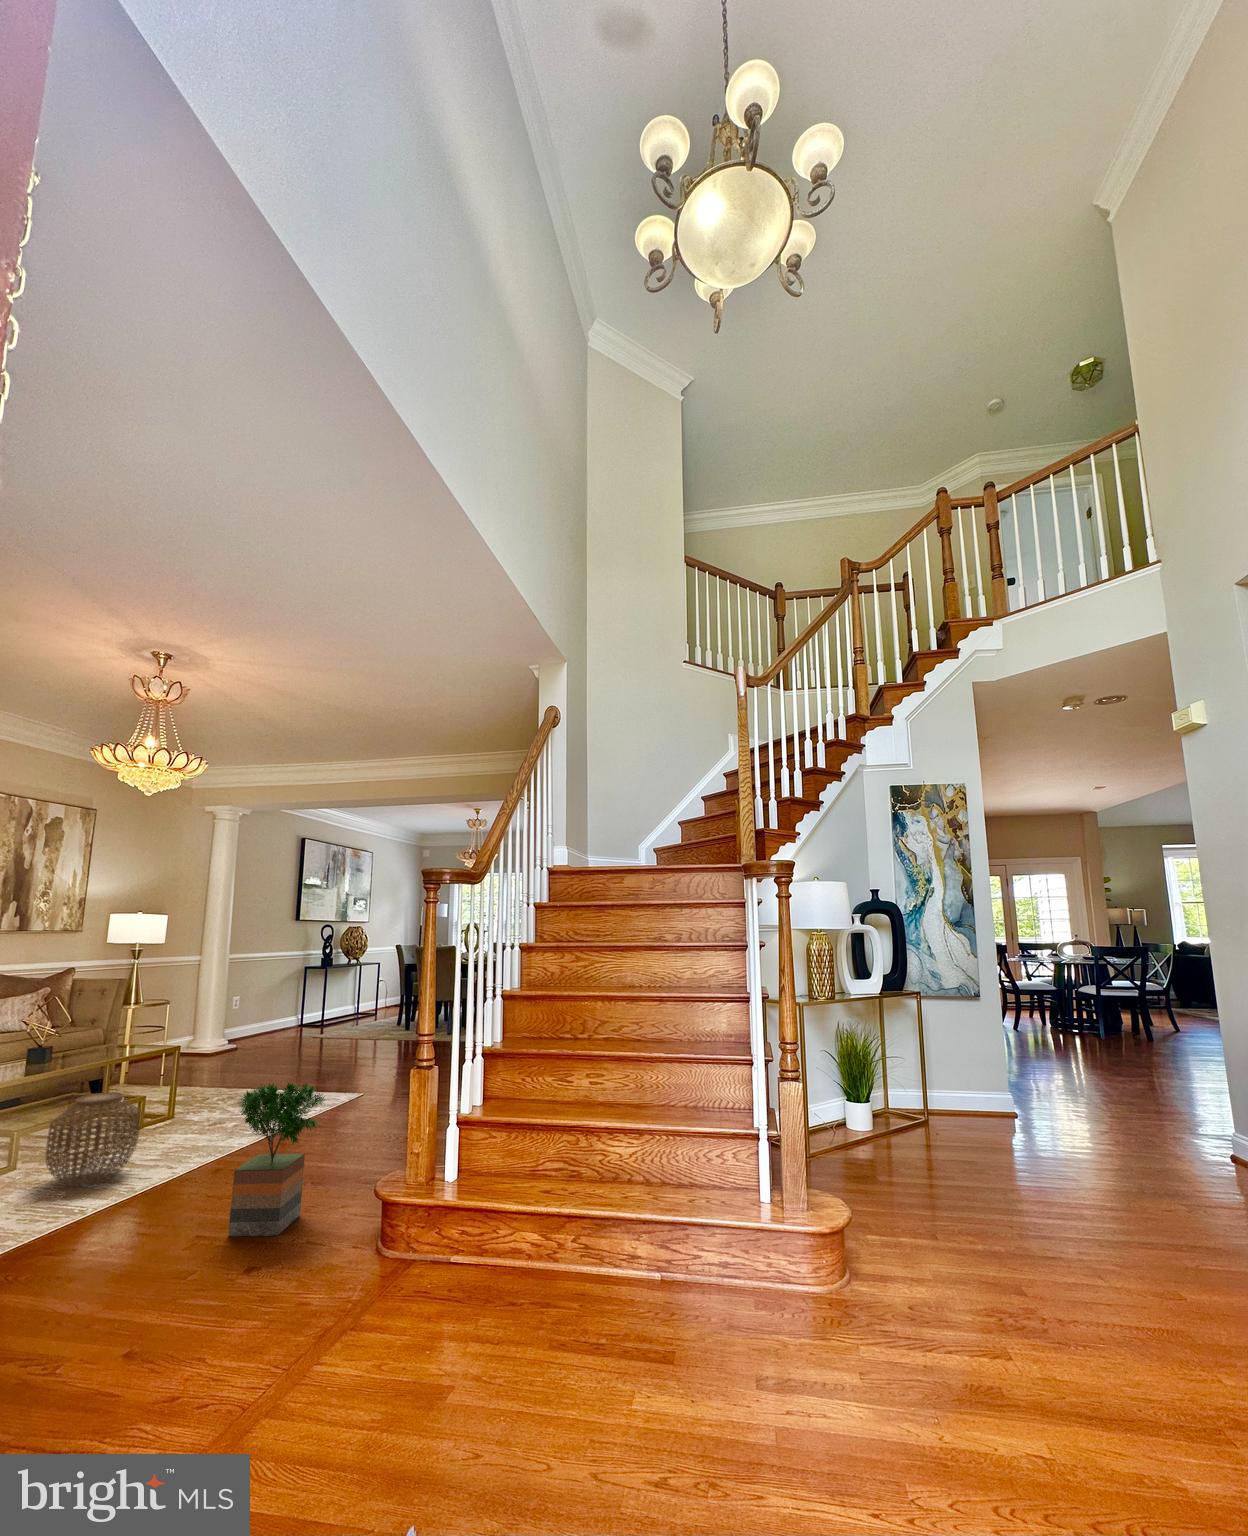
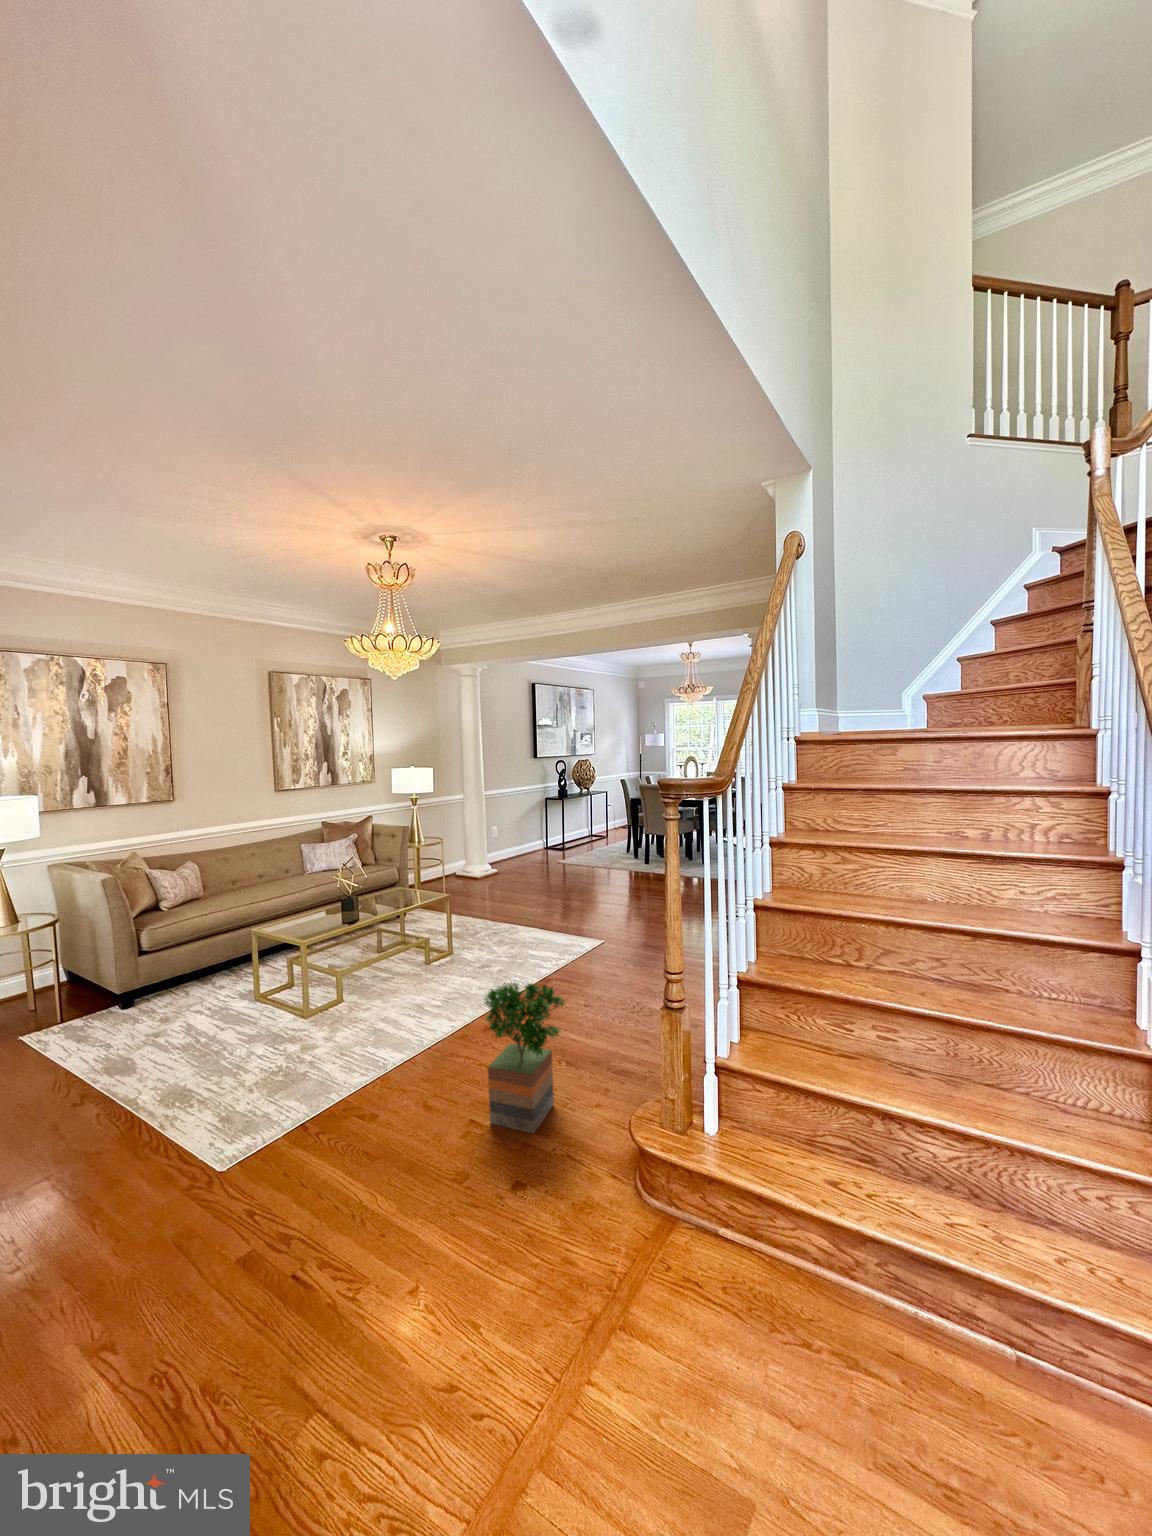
woven basket: present [46,1092,141,1187] -> none [351,946,419,1025]

